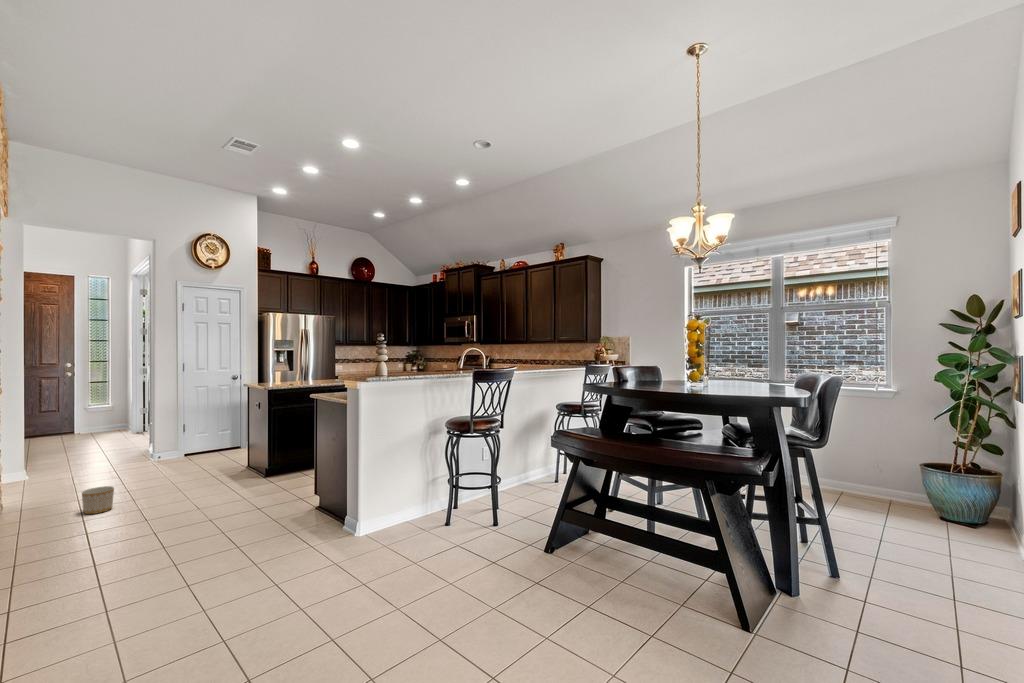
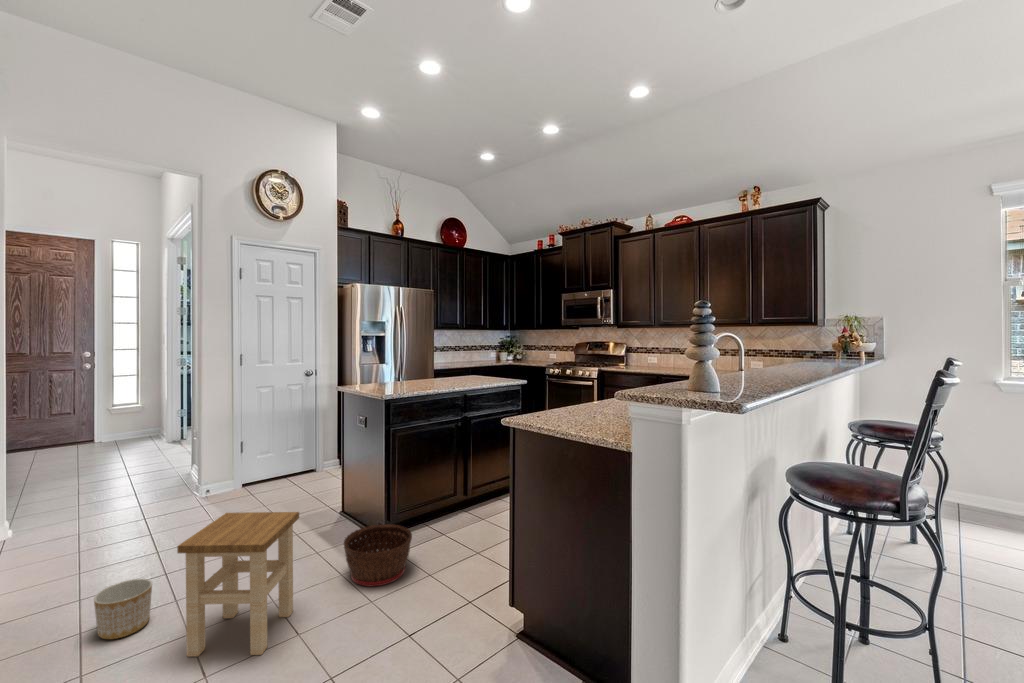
stool: none [128,449,199,518] -> present [177,512,299,657]
basket: none [230,465,275,496] -> present [344,524,412,586]

